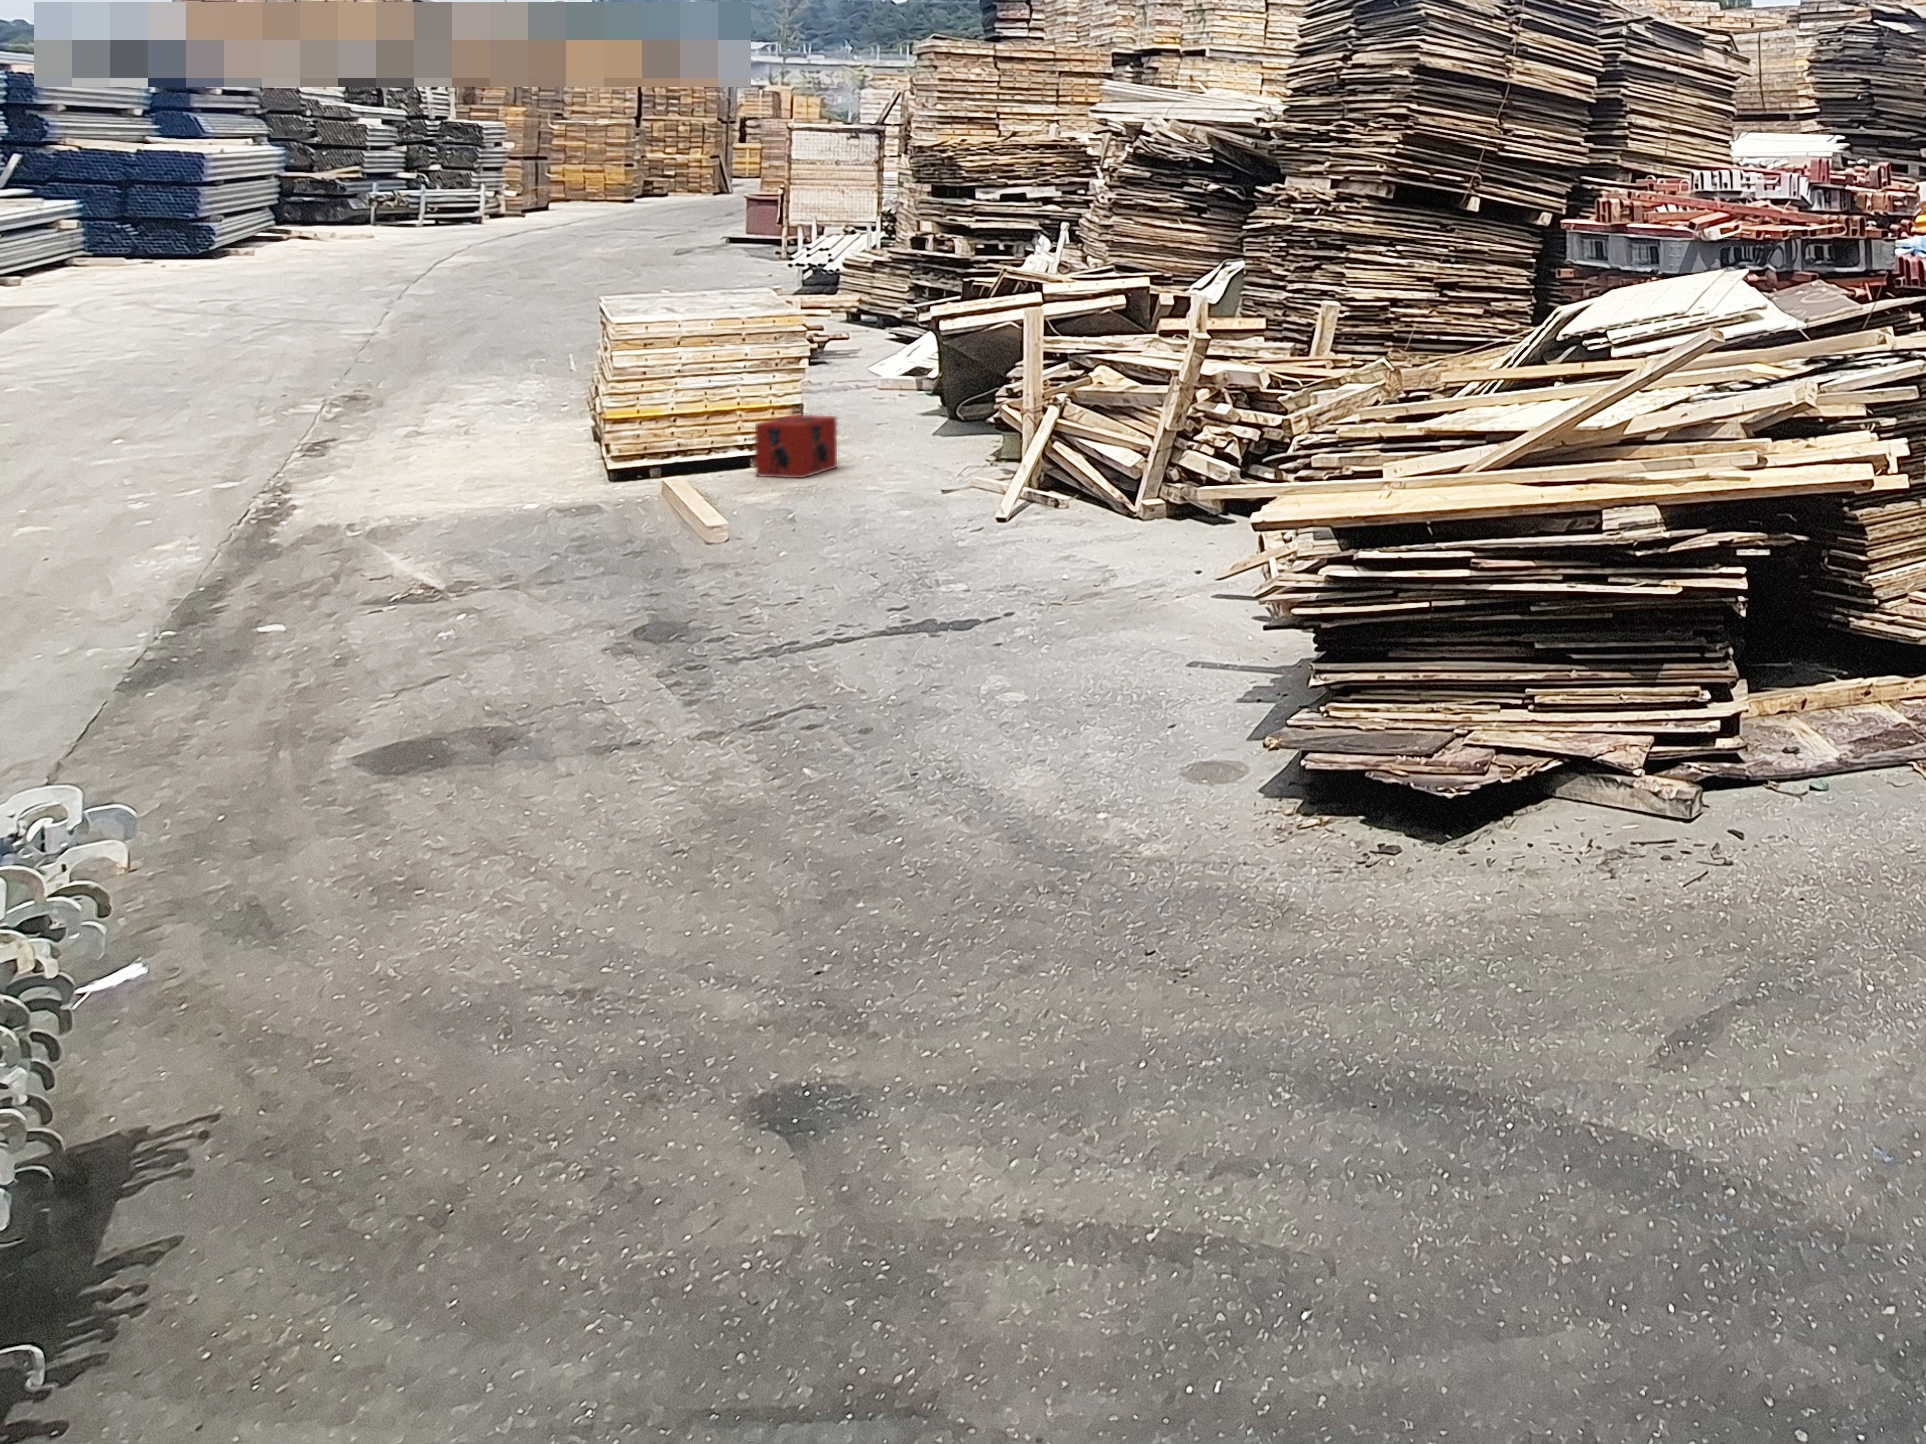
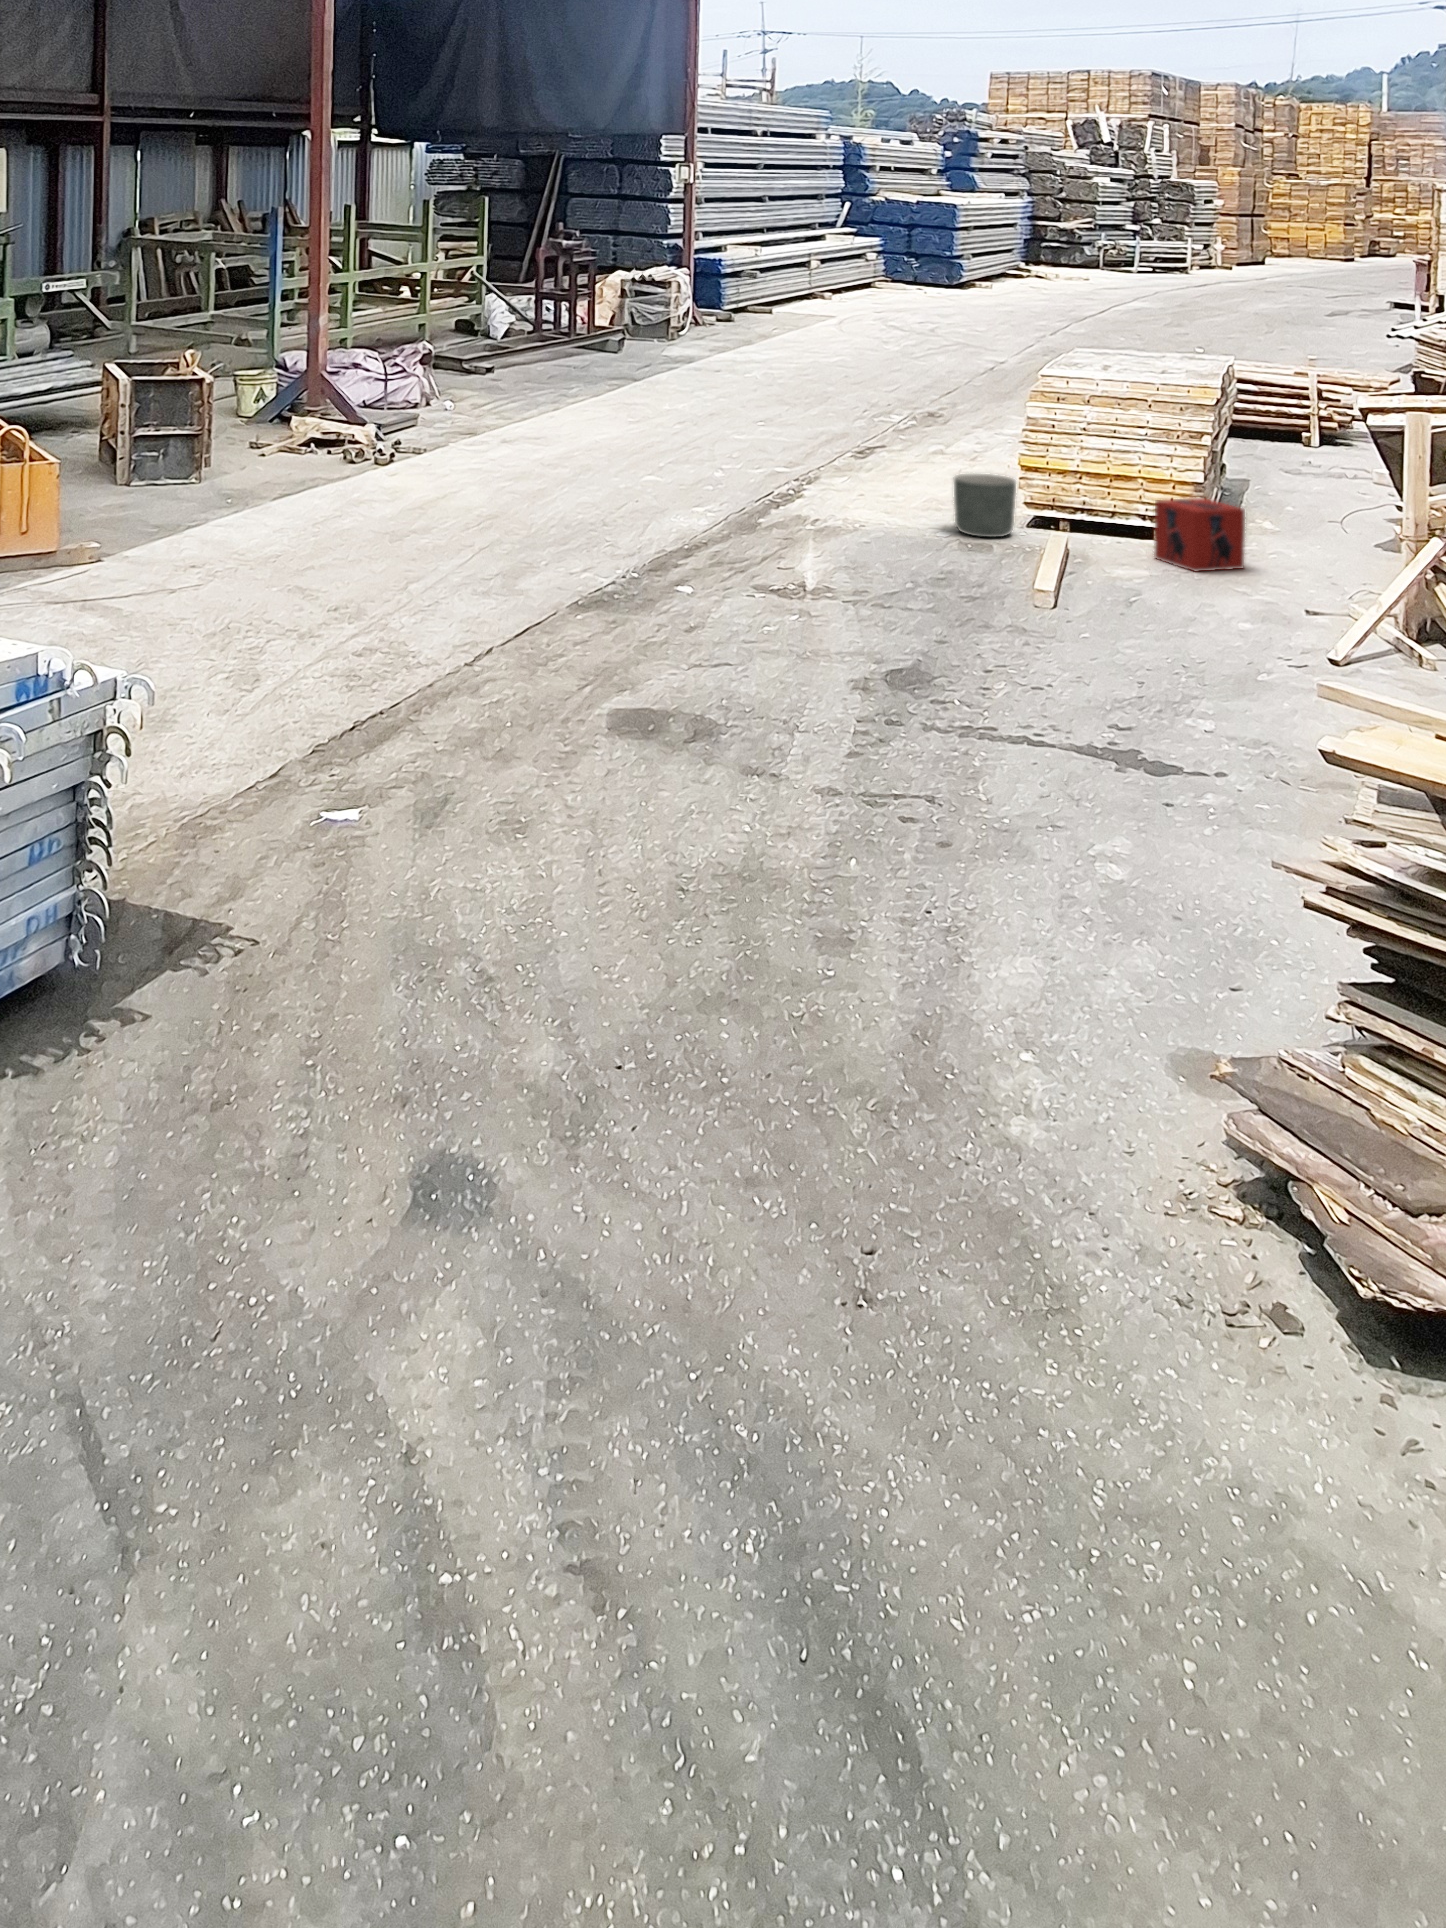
planter: none [535,430,606,494] -> present [954,473,1016,537]

